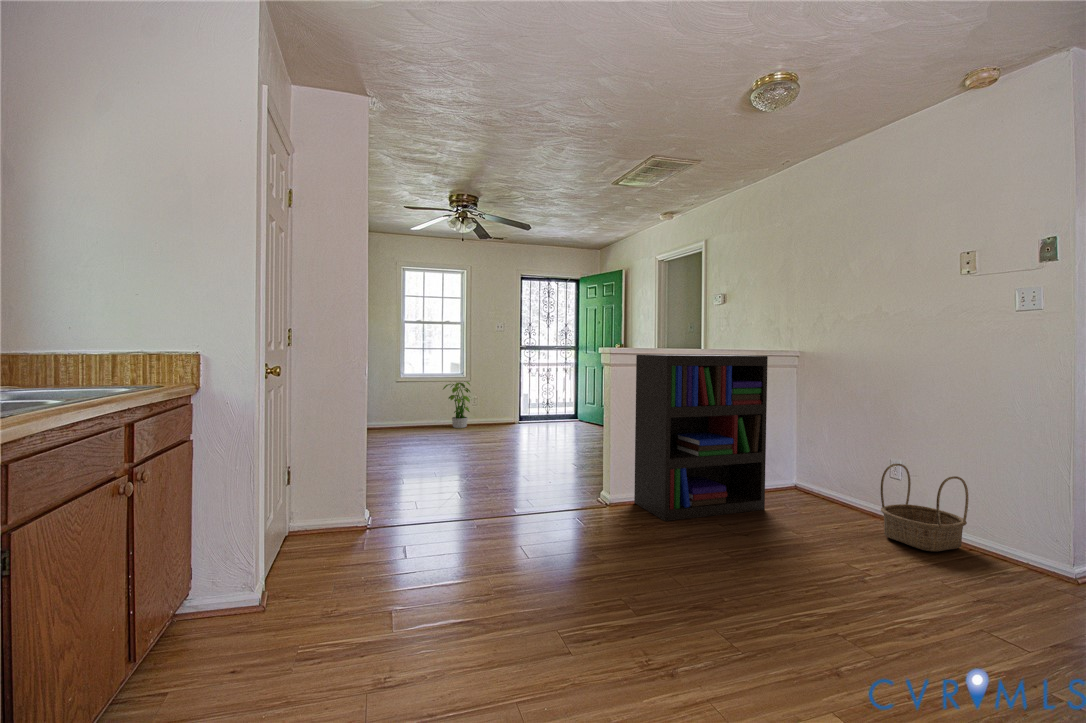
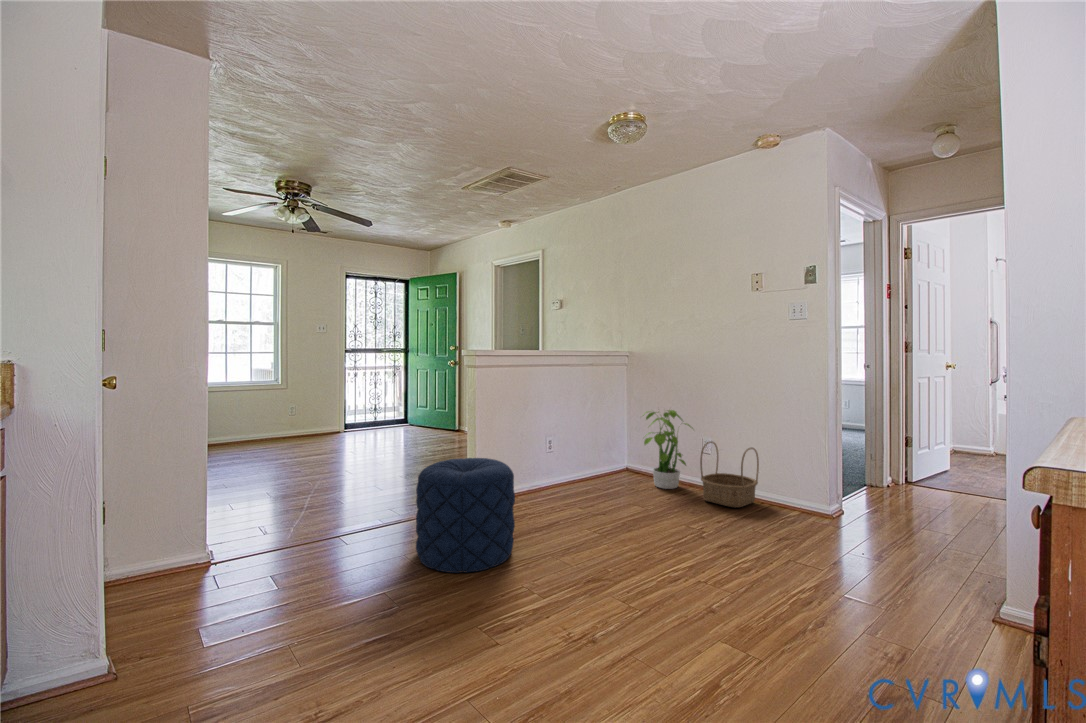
bookshelf: present [634,355,768,521] -> none [500,356,612,511]
potted plant: present [443,382,470,428] -> present [644,410,691,489]
pouf: none [526,457,626,575] -> present [416,458,515,573]

